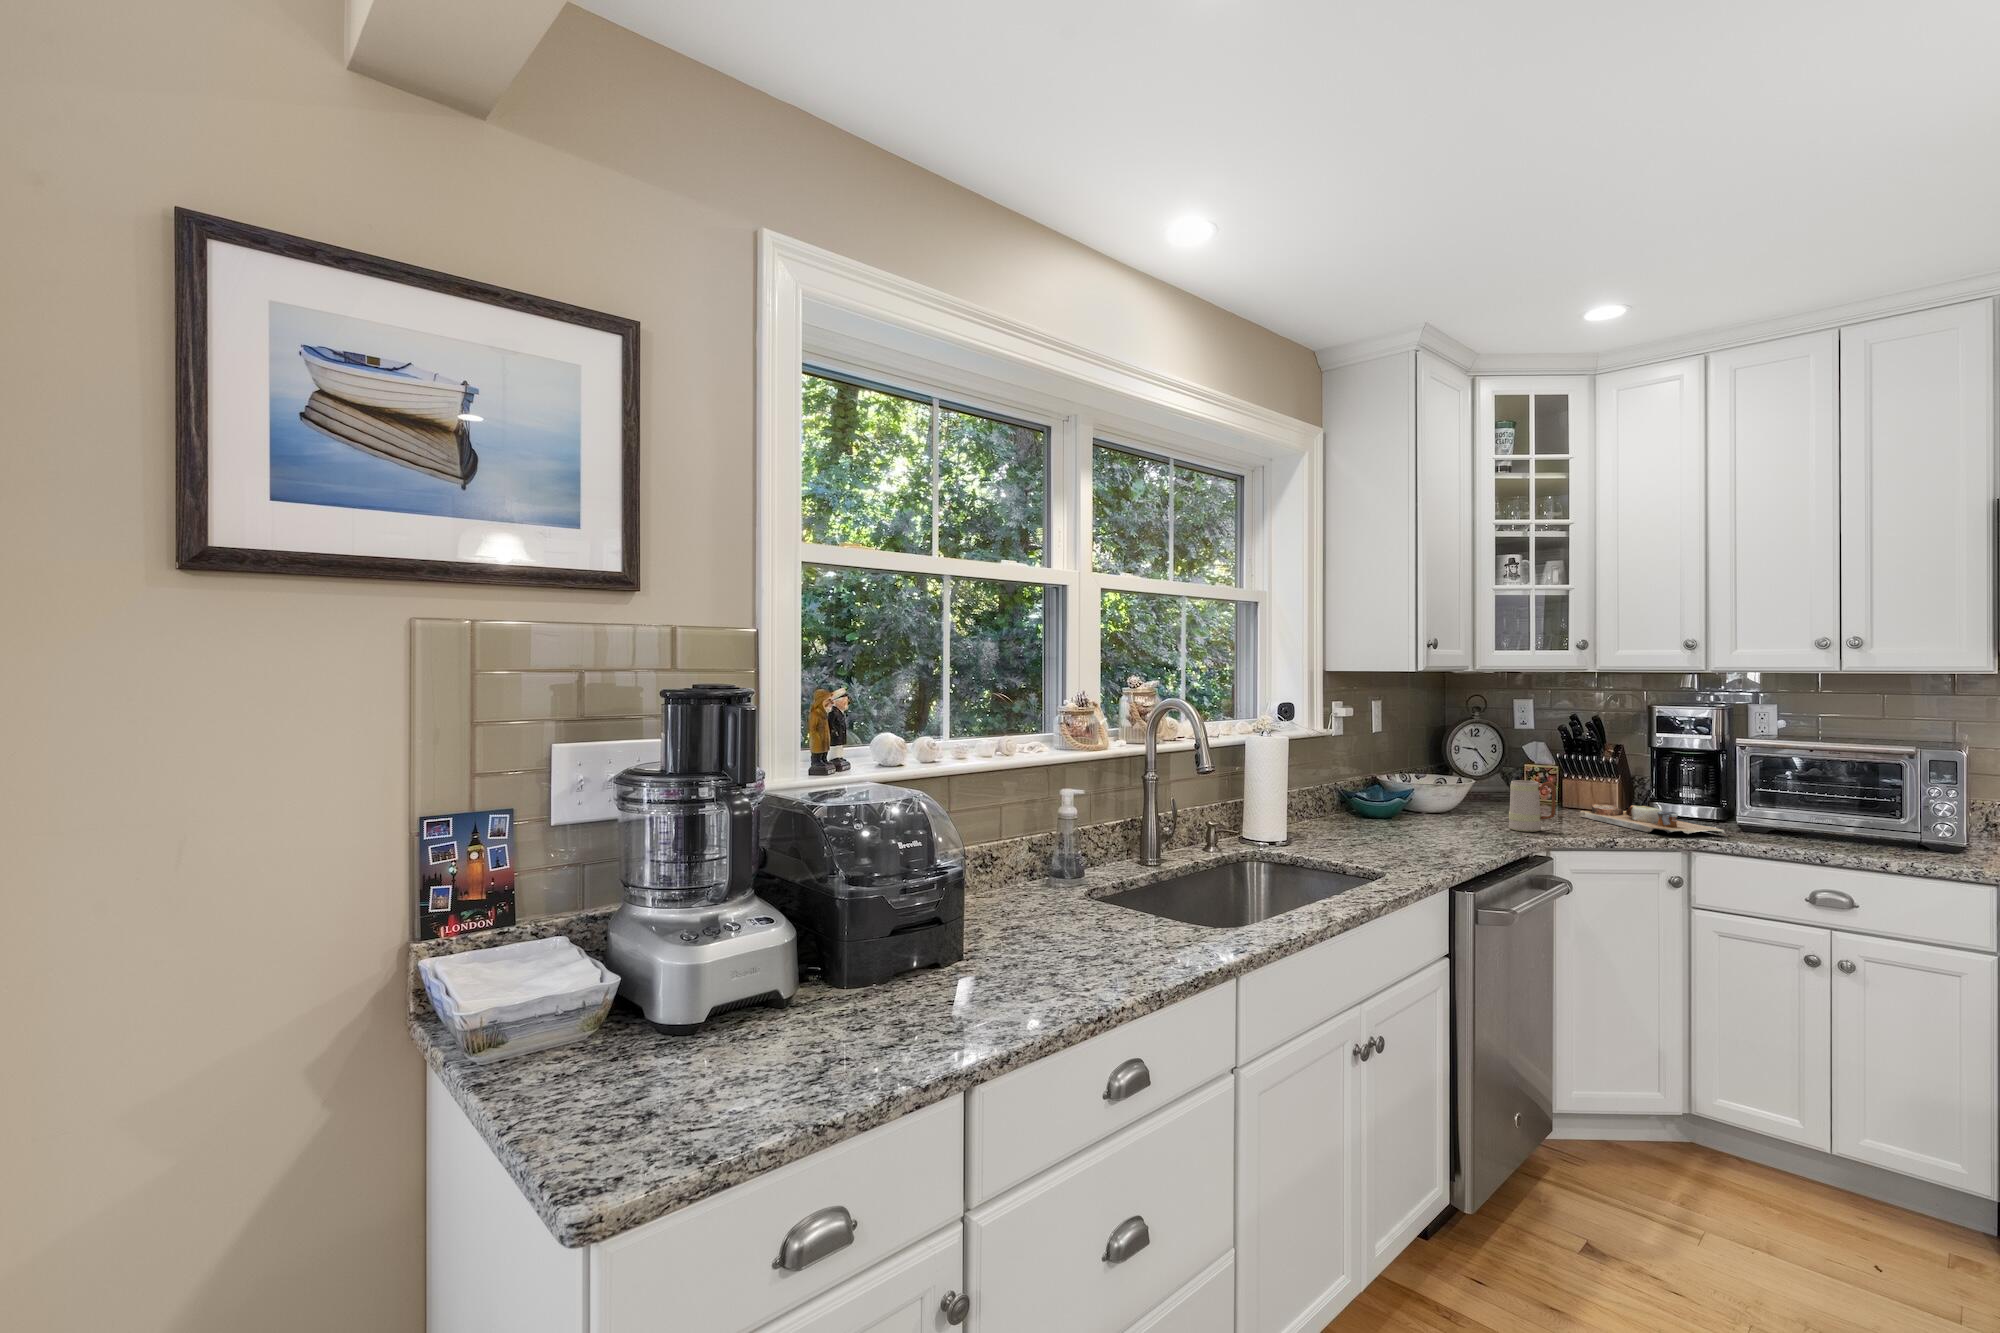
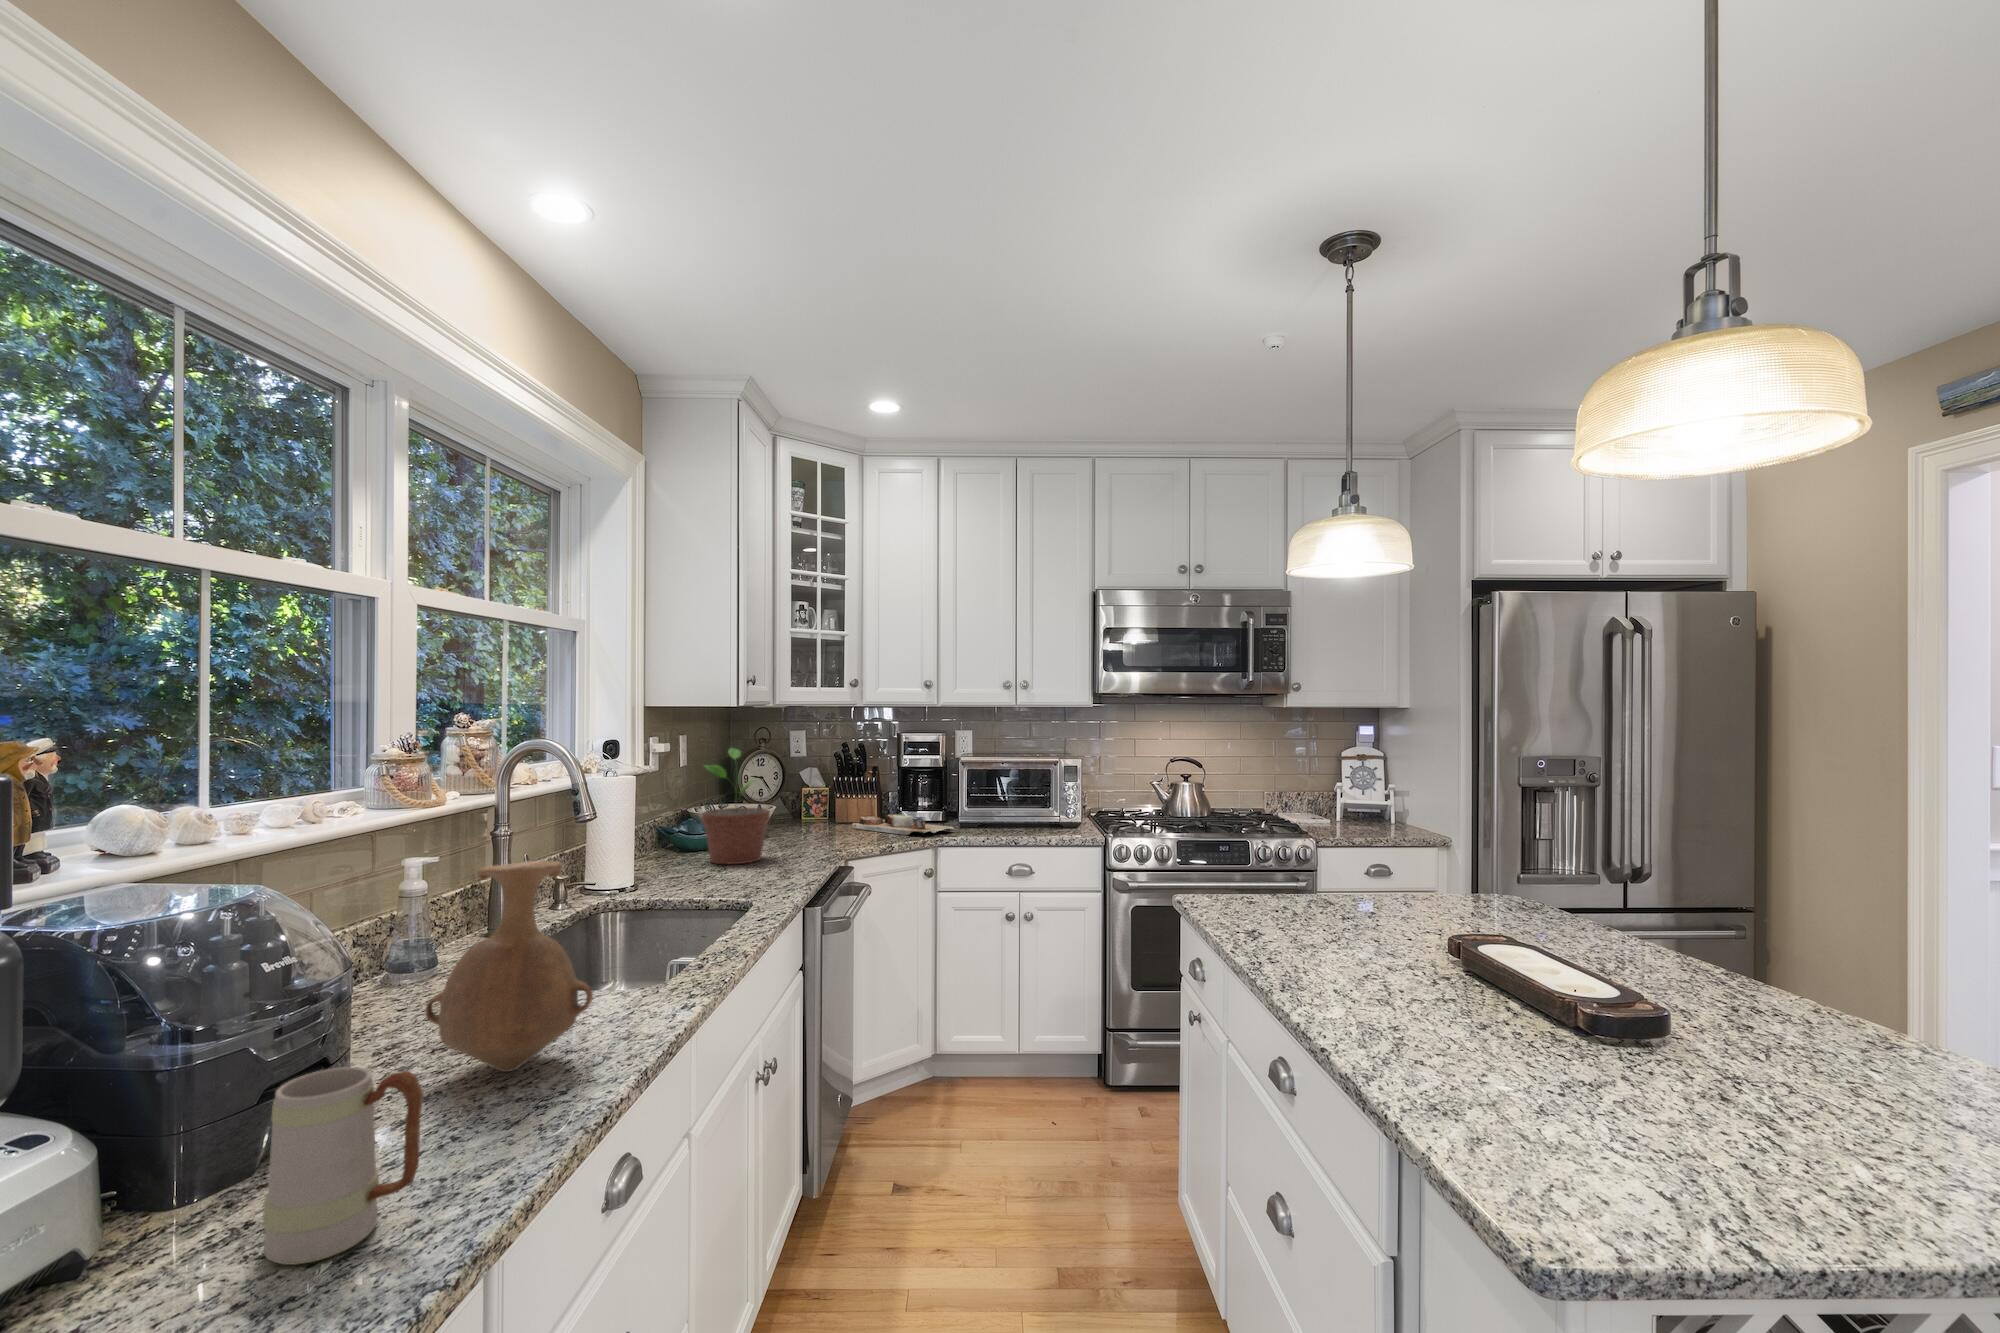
potted plant: none [1370,714,1445,838] -> present [702,748,770,864]
mug: present [1509,780,1556,832] -> present [263,1067,423,1265]
vase: none [1016,798,1125,963] -> present [425,861,593,1072]

